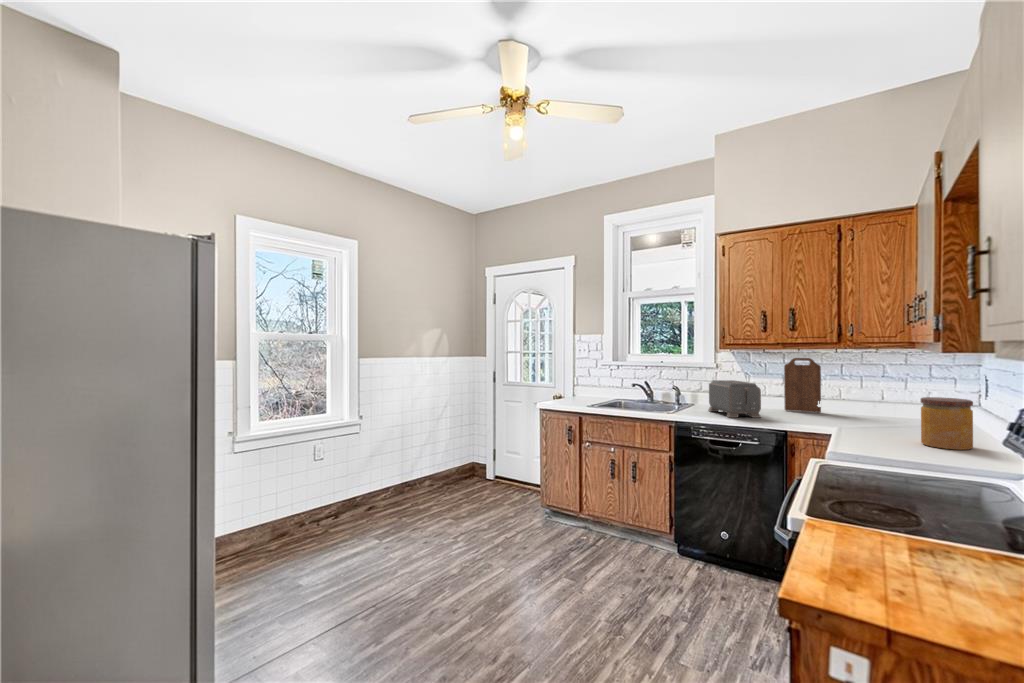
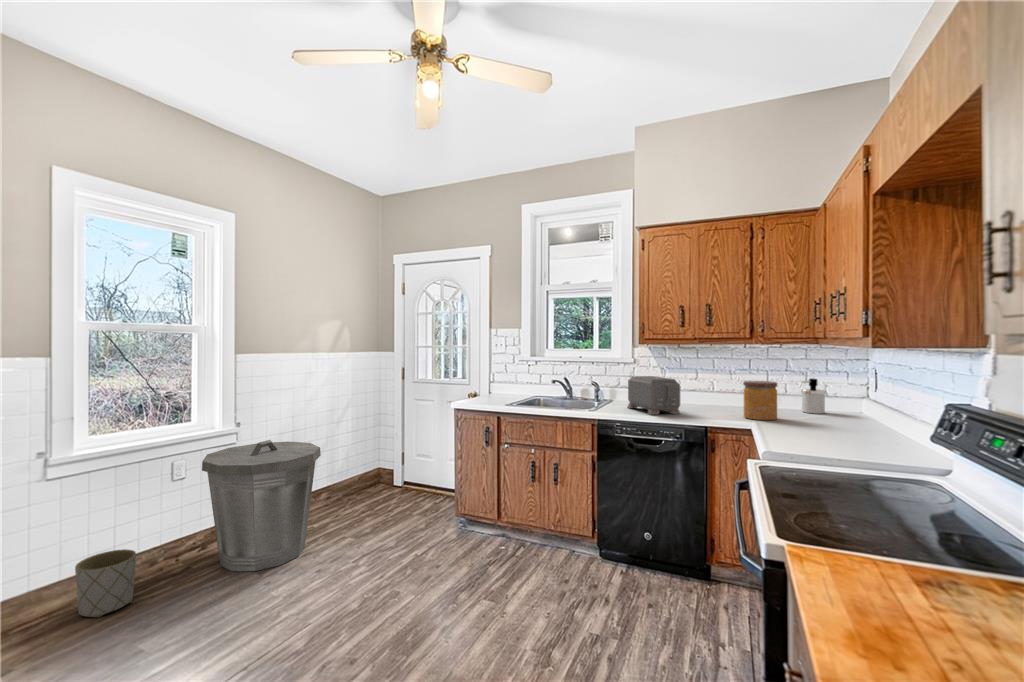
cutting board: present [784,358,821,413] -> none [698,353,732,407]
soap dispenser: none [892,385,925,422] -> present [799,378,826,414]
jar: present [921,397,973,450] -> present [743,381,777,420]
trash can: none [336,430,427,538] -> present [202,440,321,571]
planter: none [250,511,291,561] -> present [75,549,136,617]

